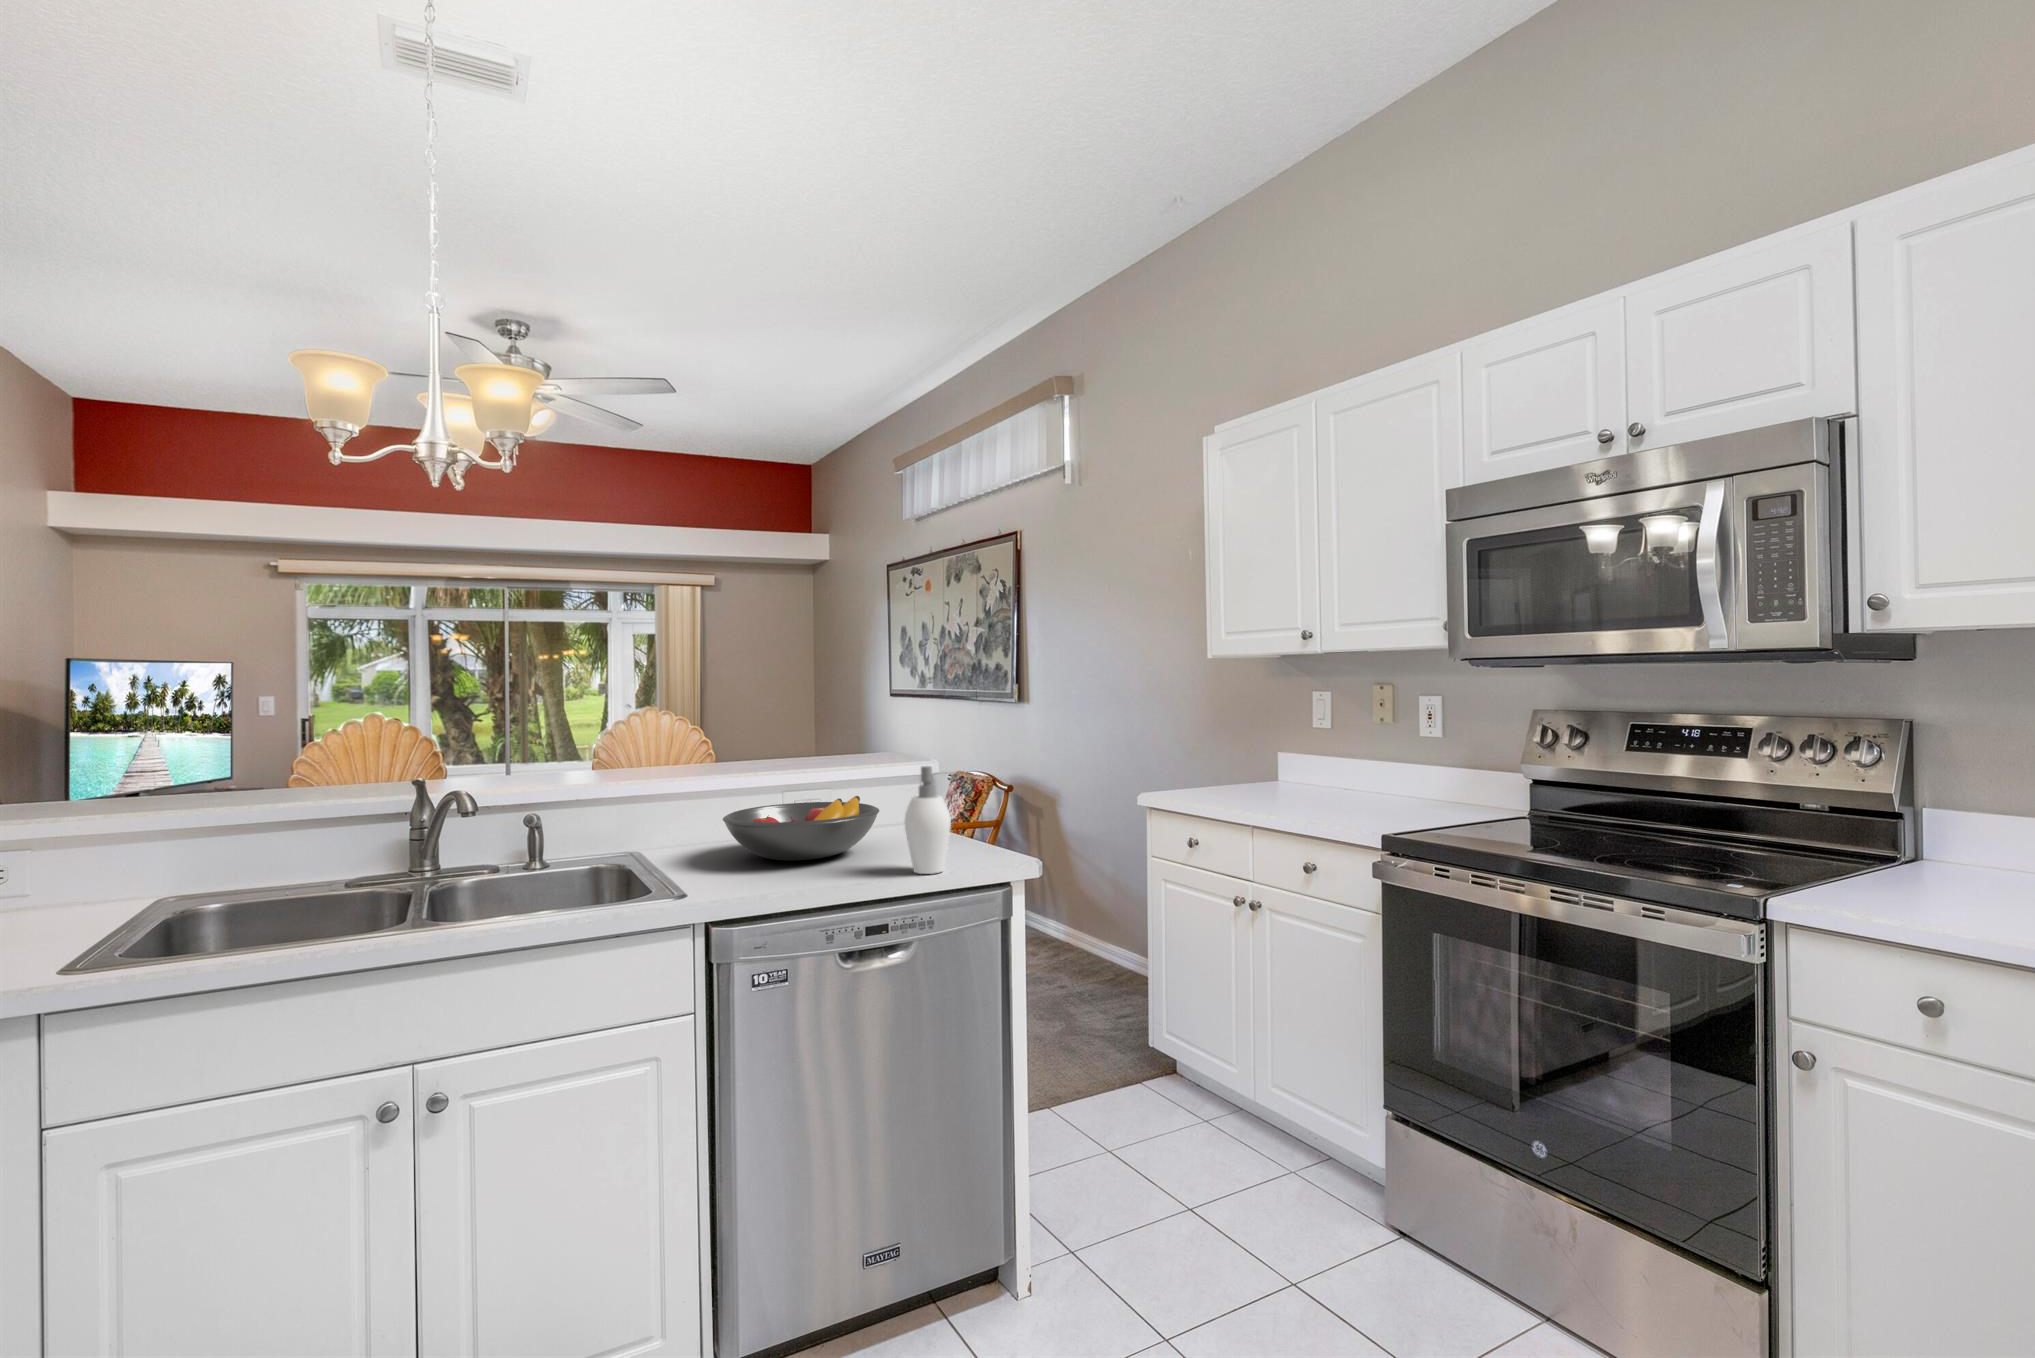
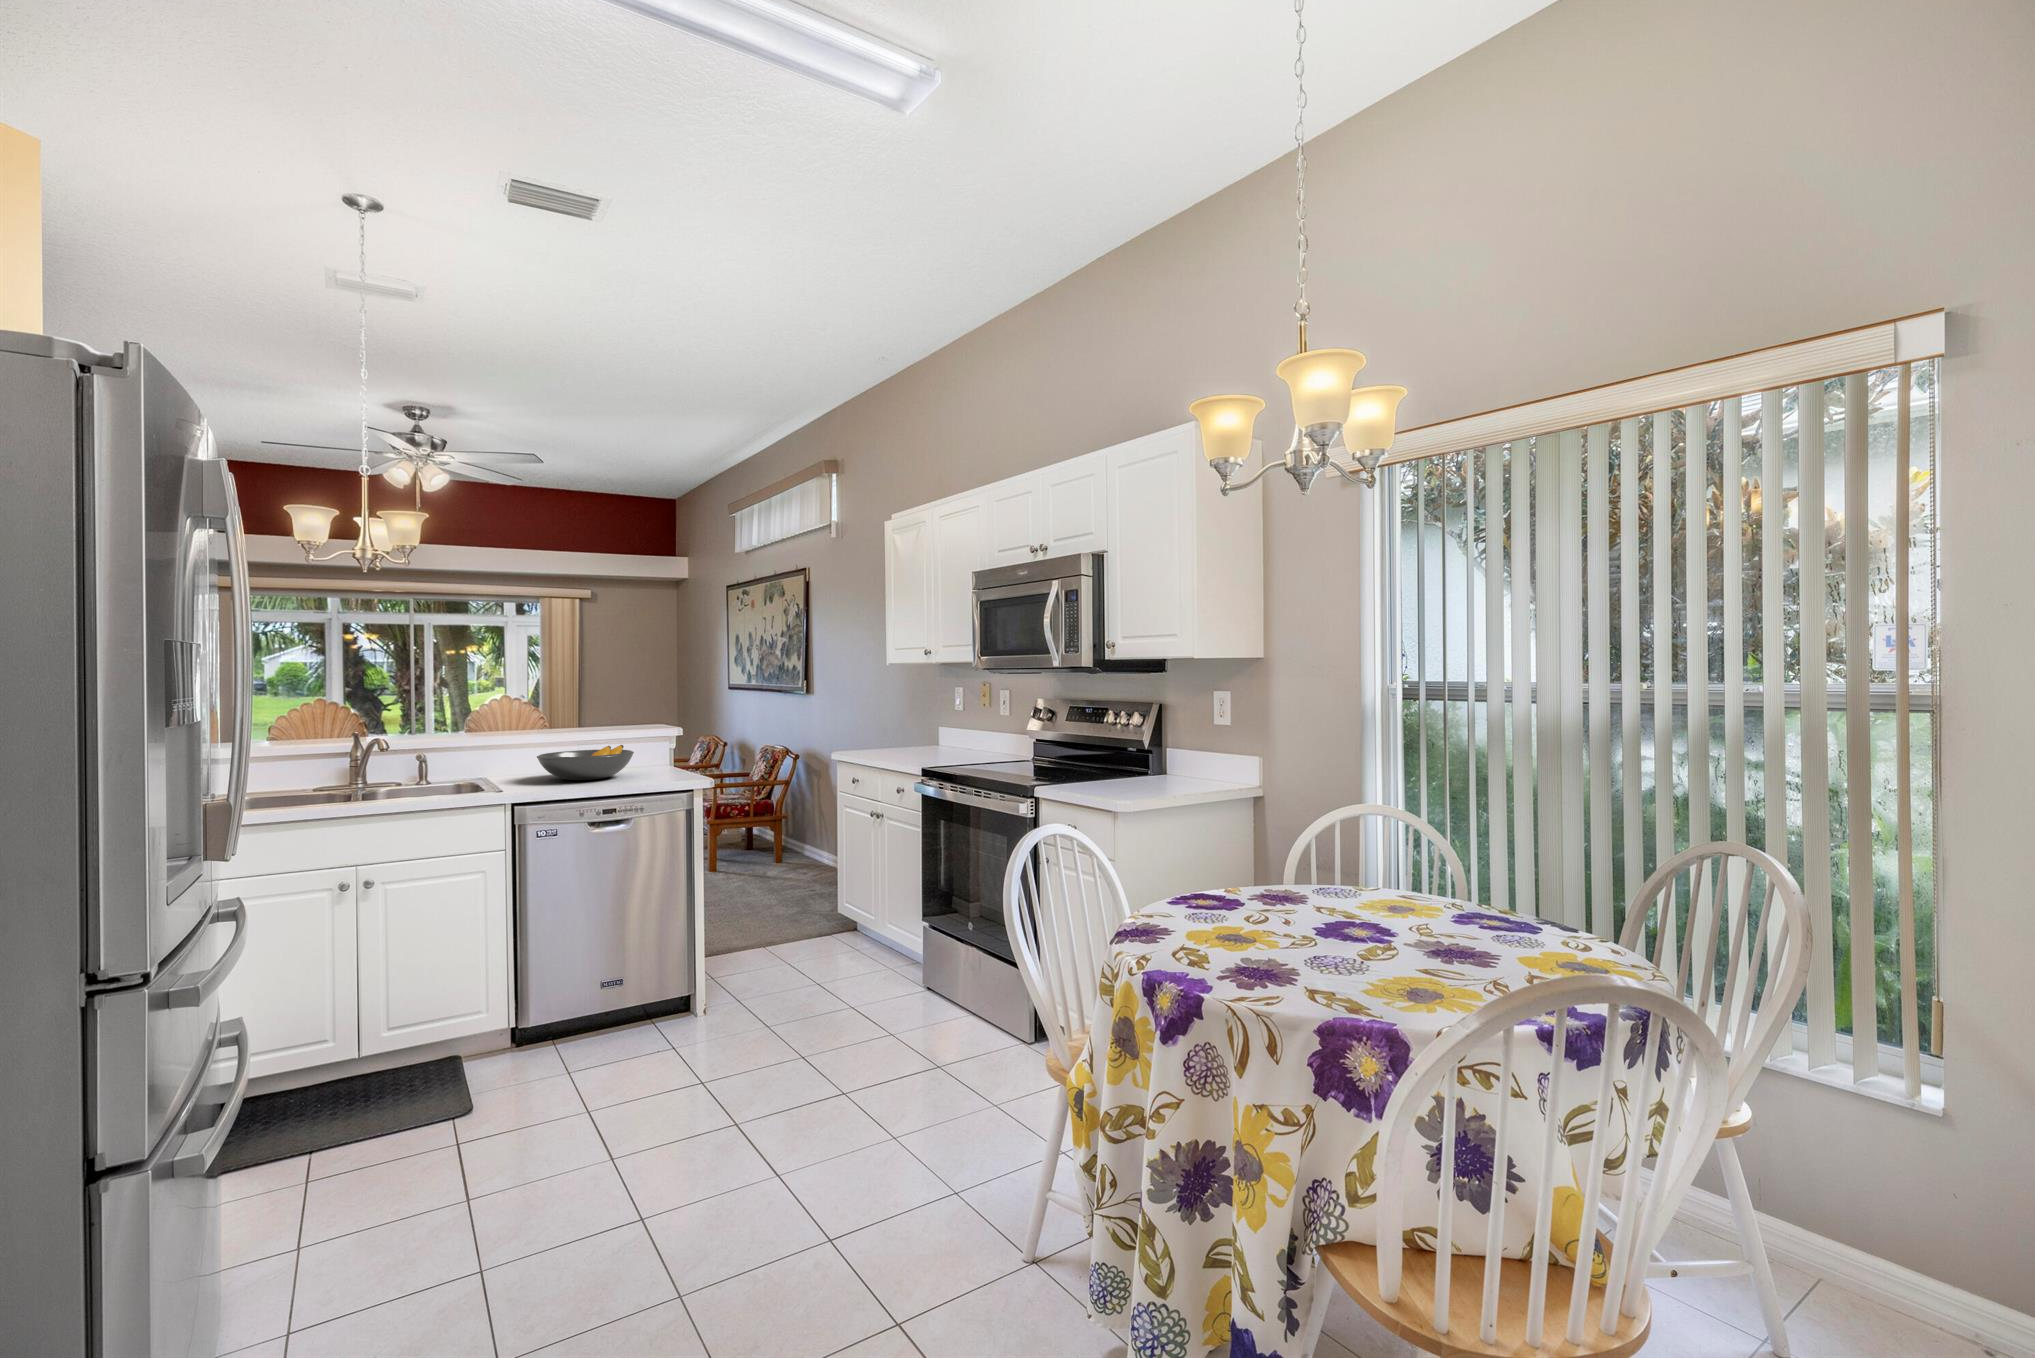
soap dispenser: present [905,766,953,874] -> none [638,726,673,785]

